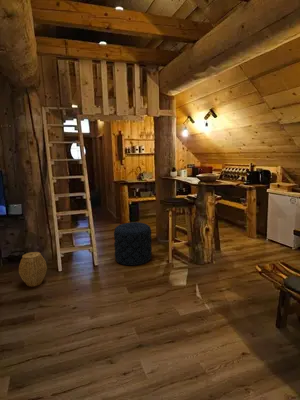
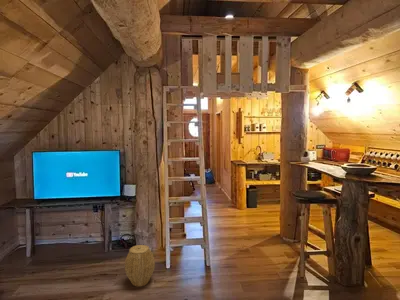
pouf: present [114,222,152,265] -> none [232,216,278,272]

